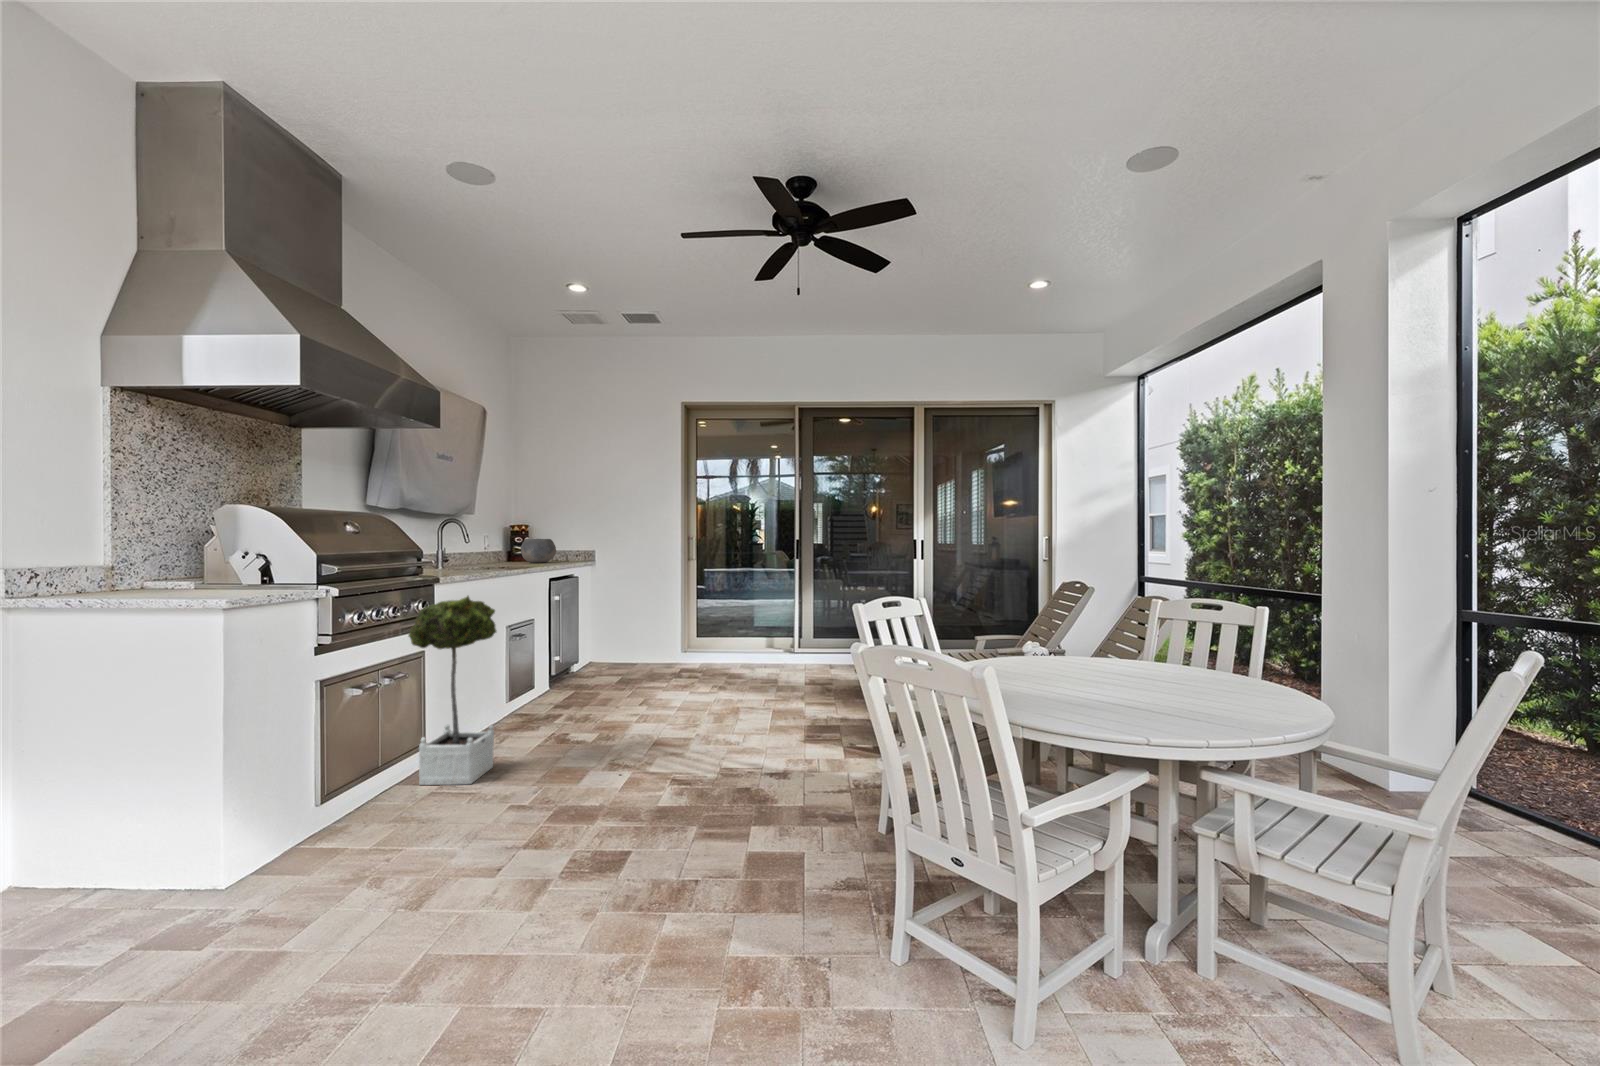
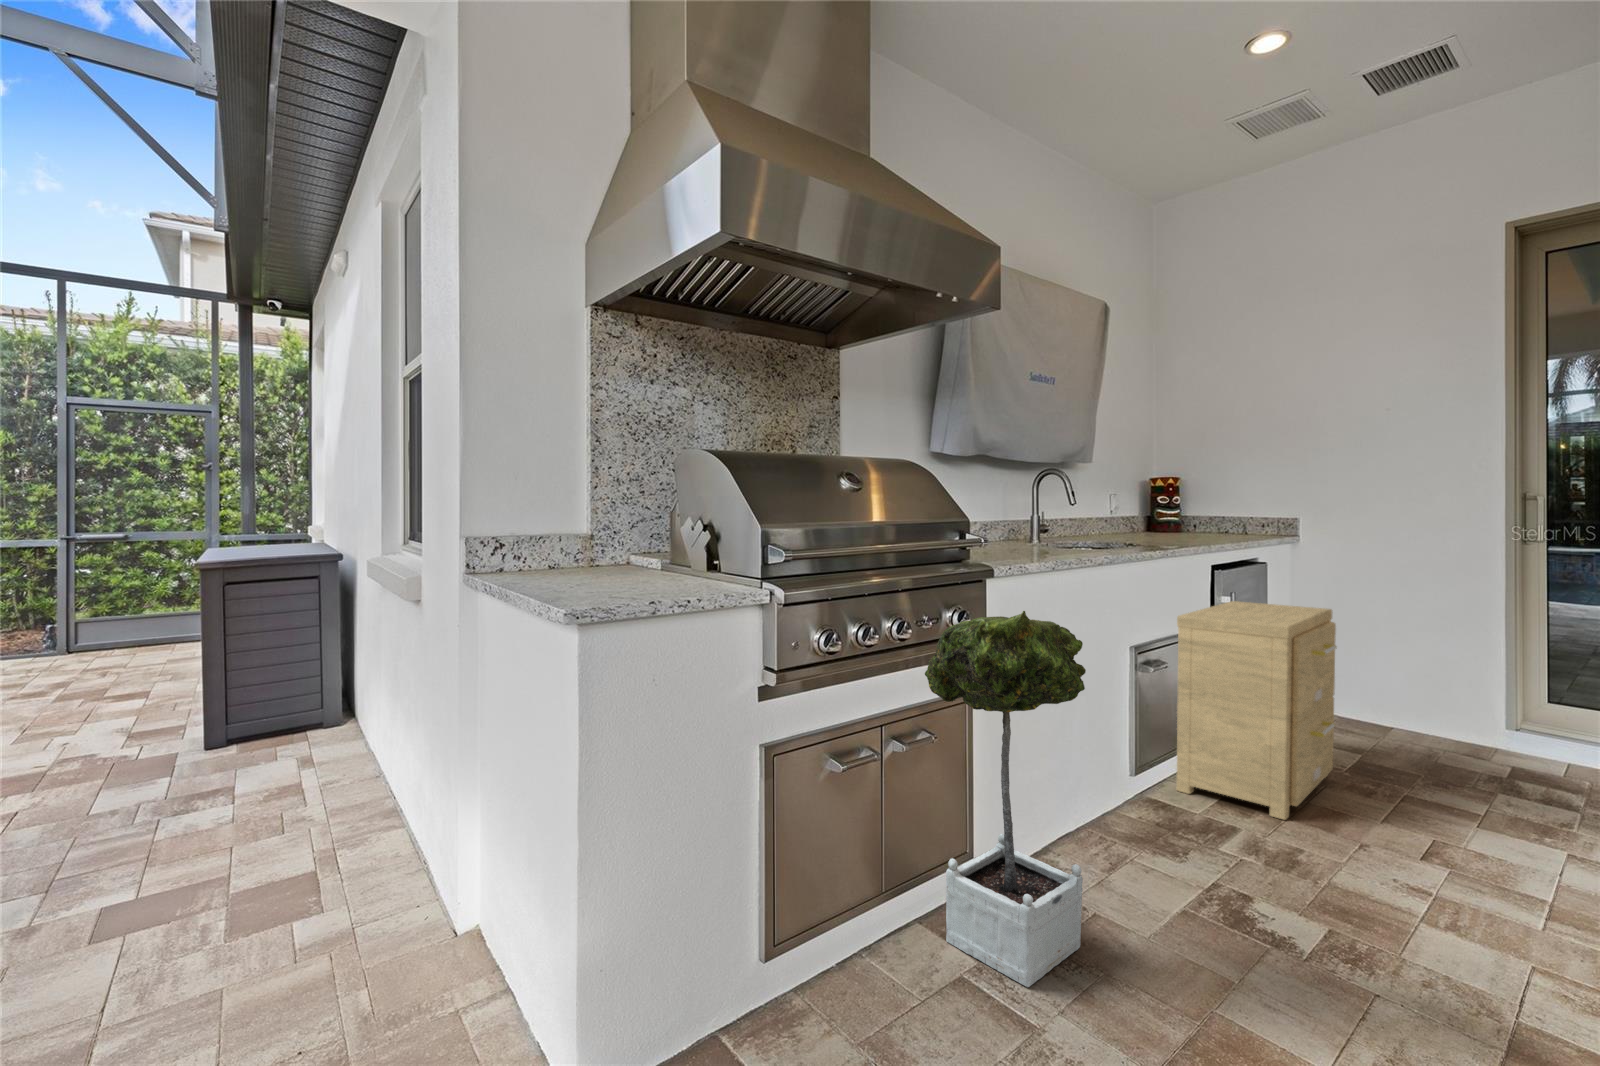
bowl: present [521,539,556,563] -> none [1166,498,1227,537]
side table: none [532,598,609,707] -> present [1177,601,1337,820]

